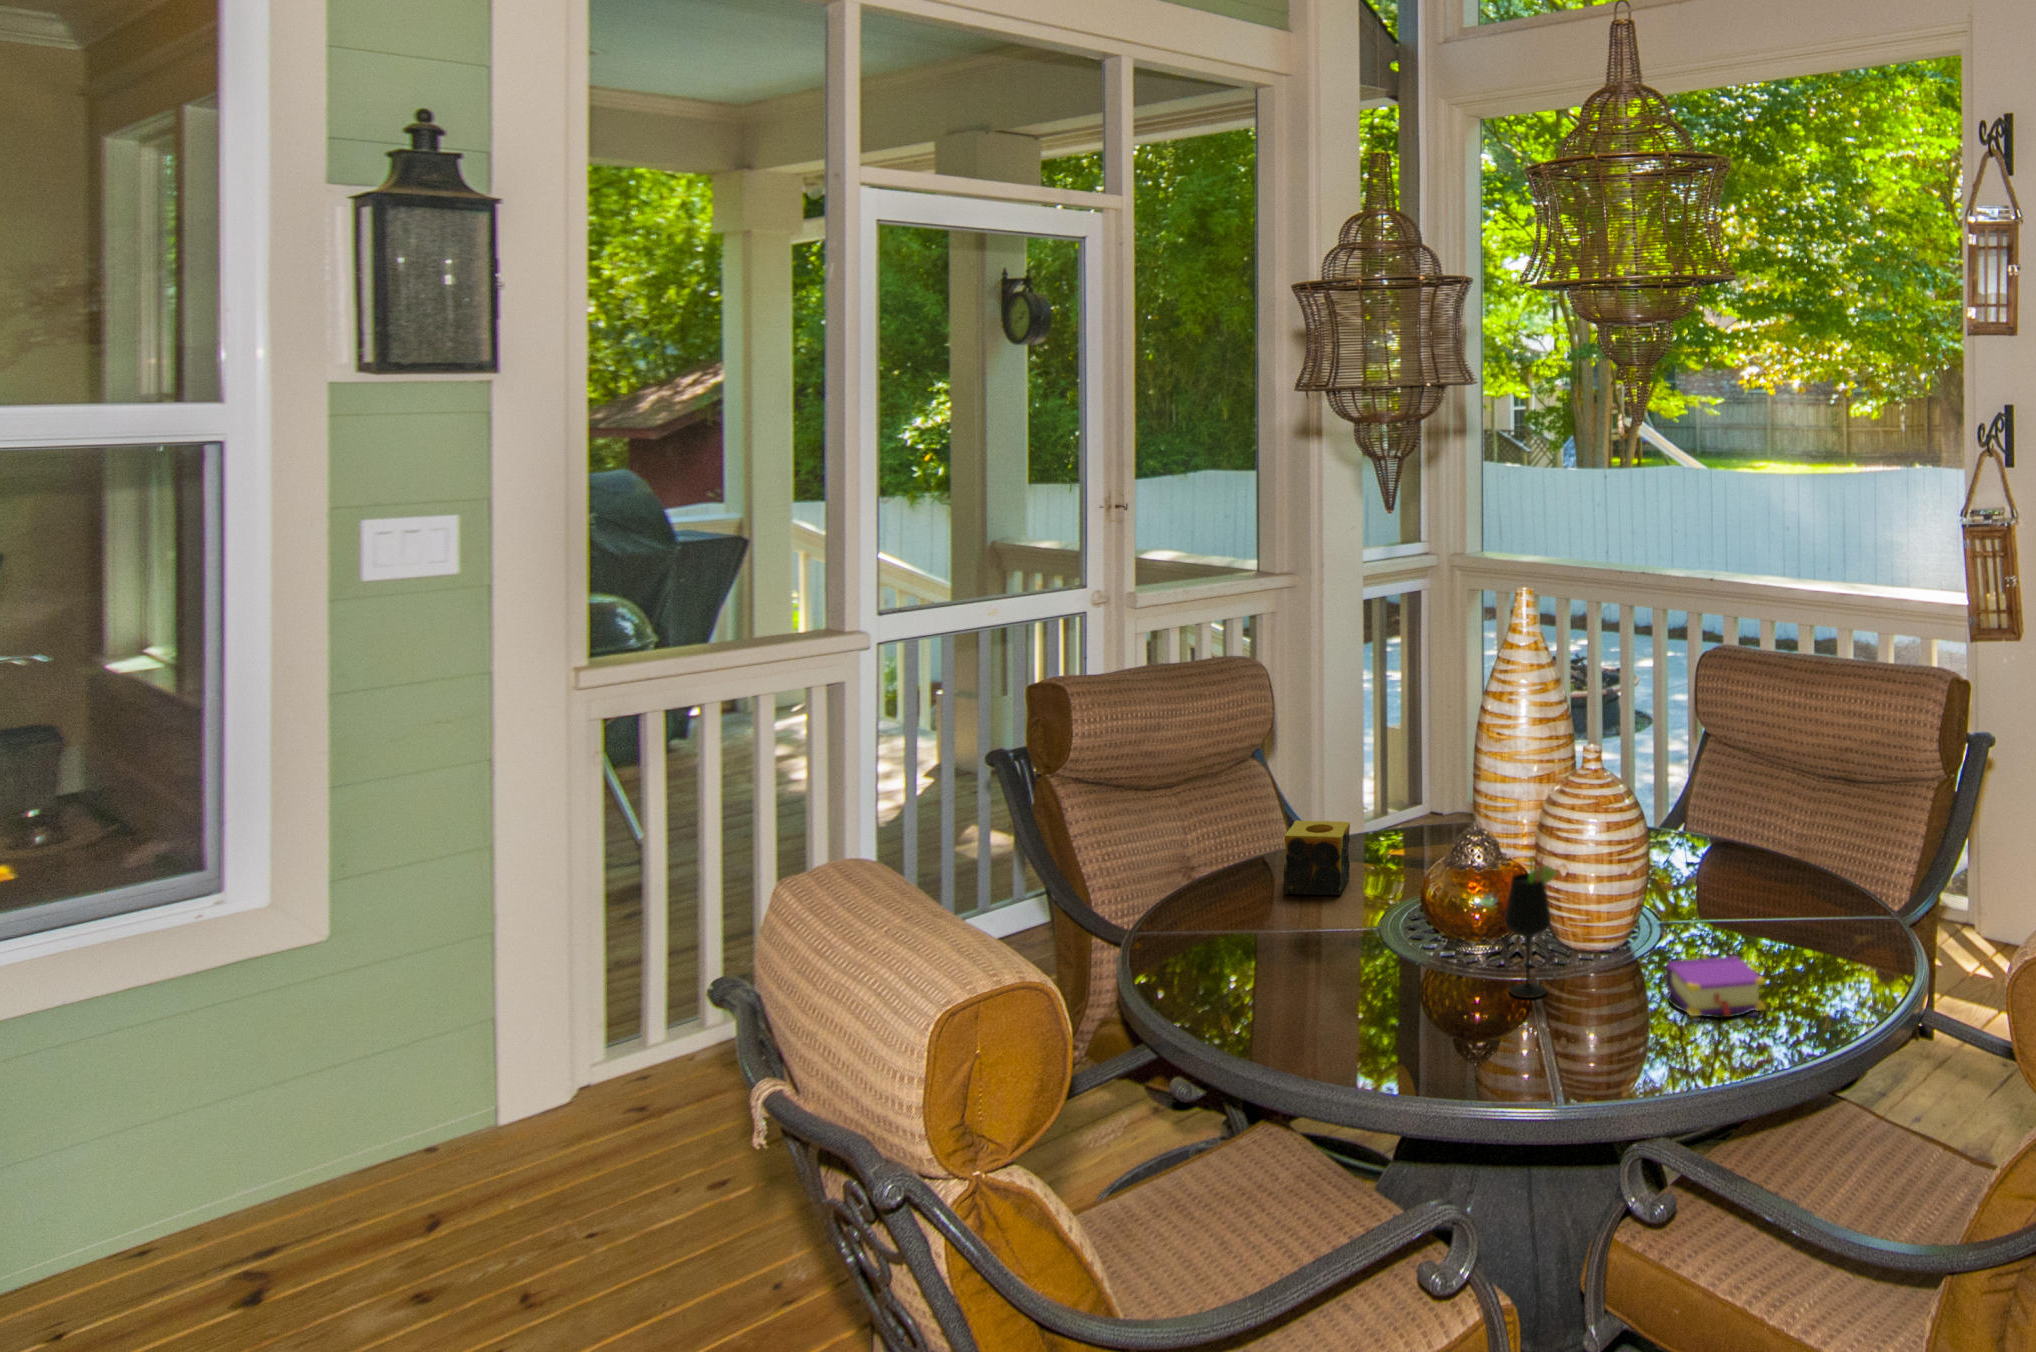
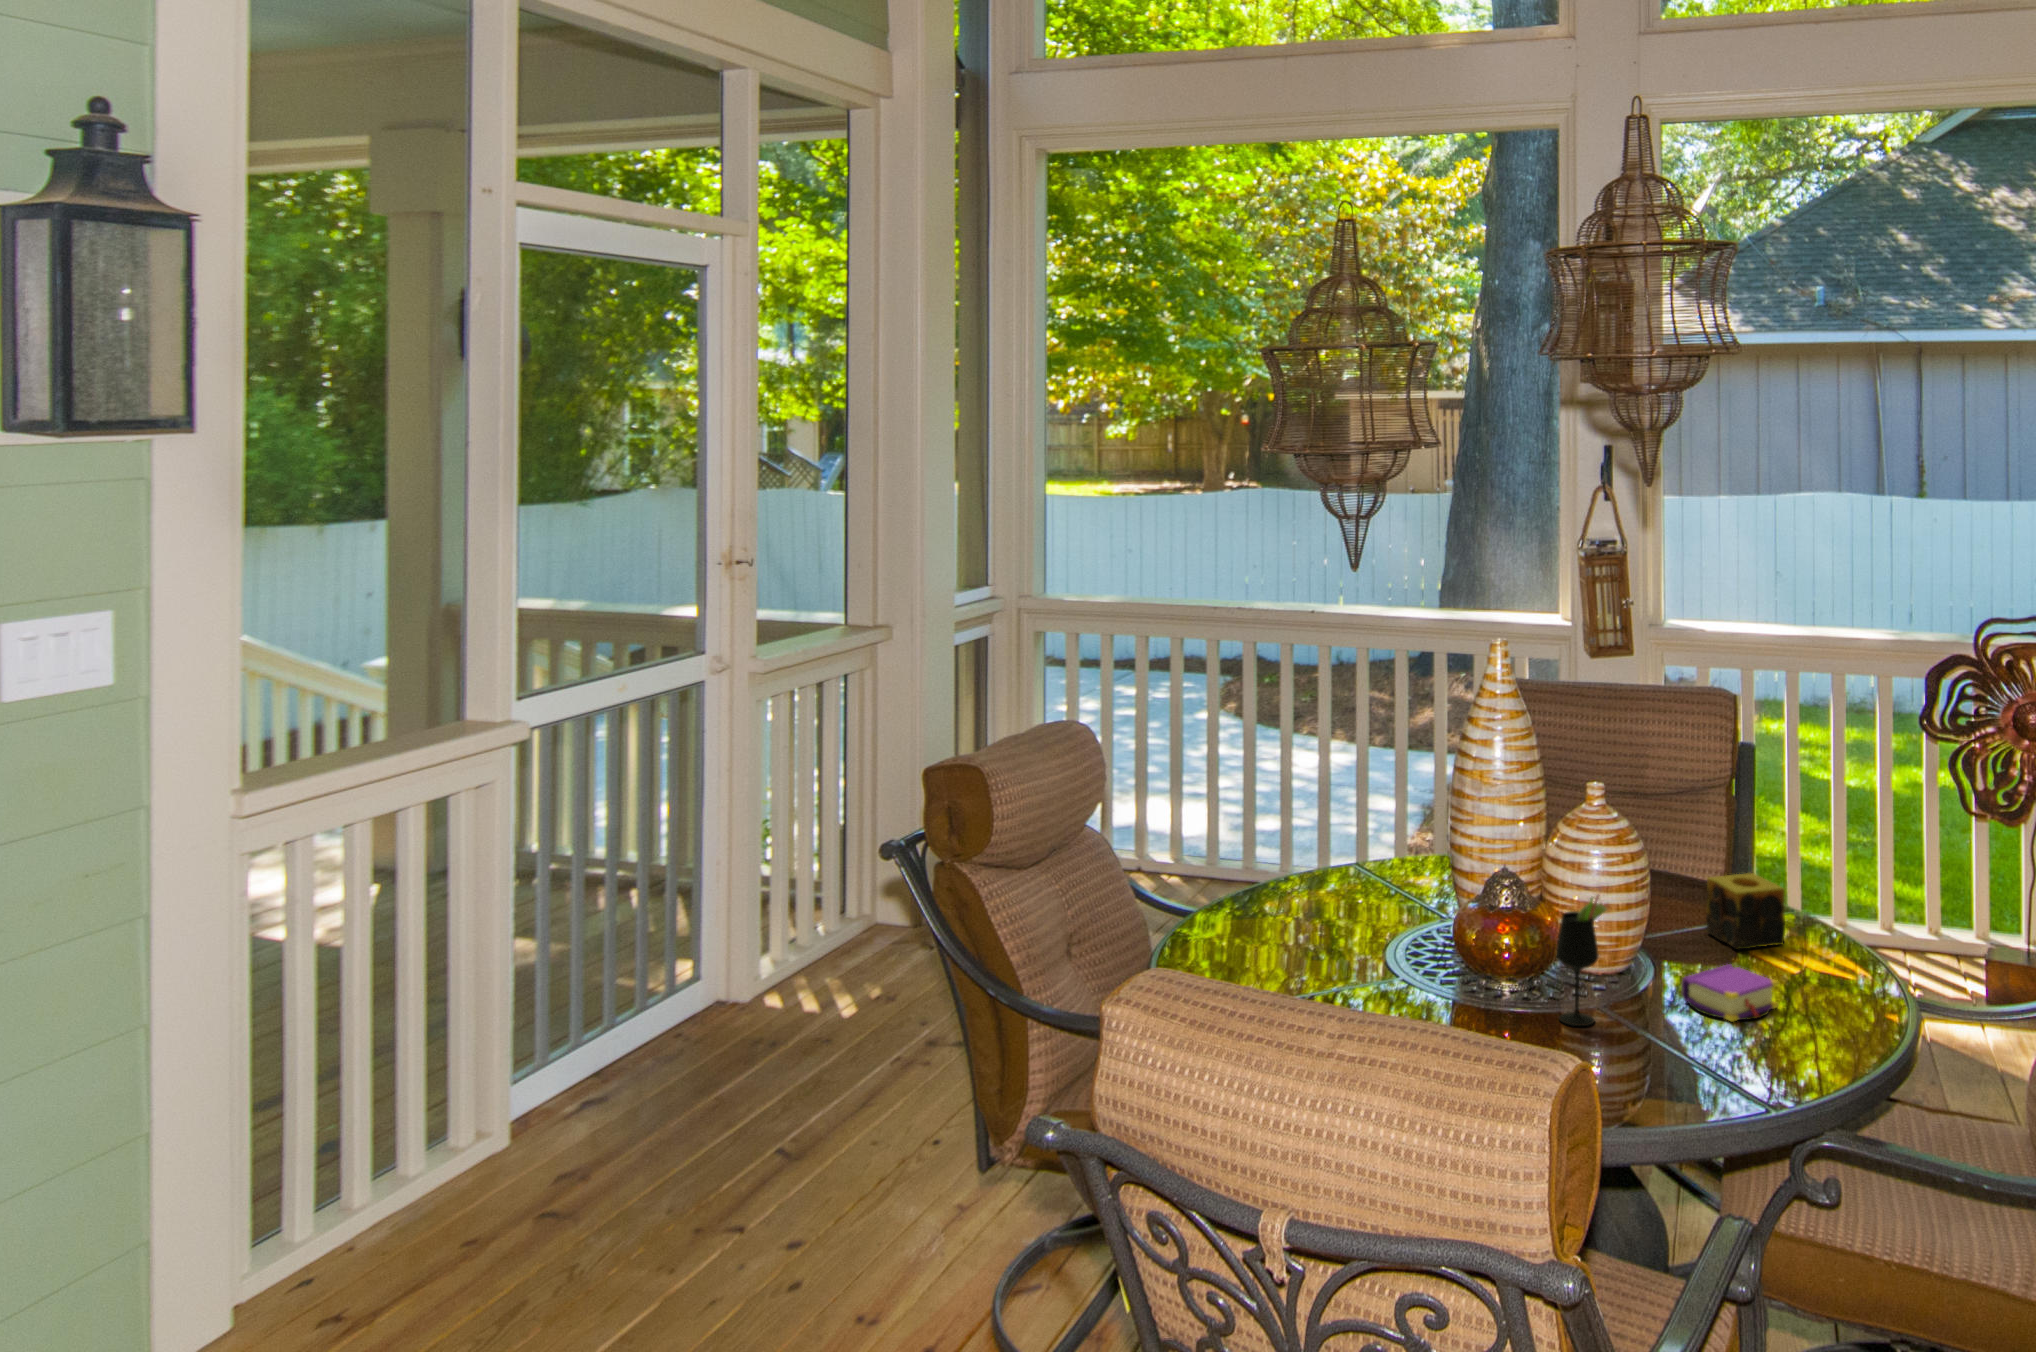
candle: present [1283,820,1350,895] -> present [1706,873,1785,949]

